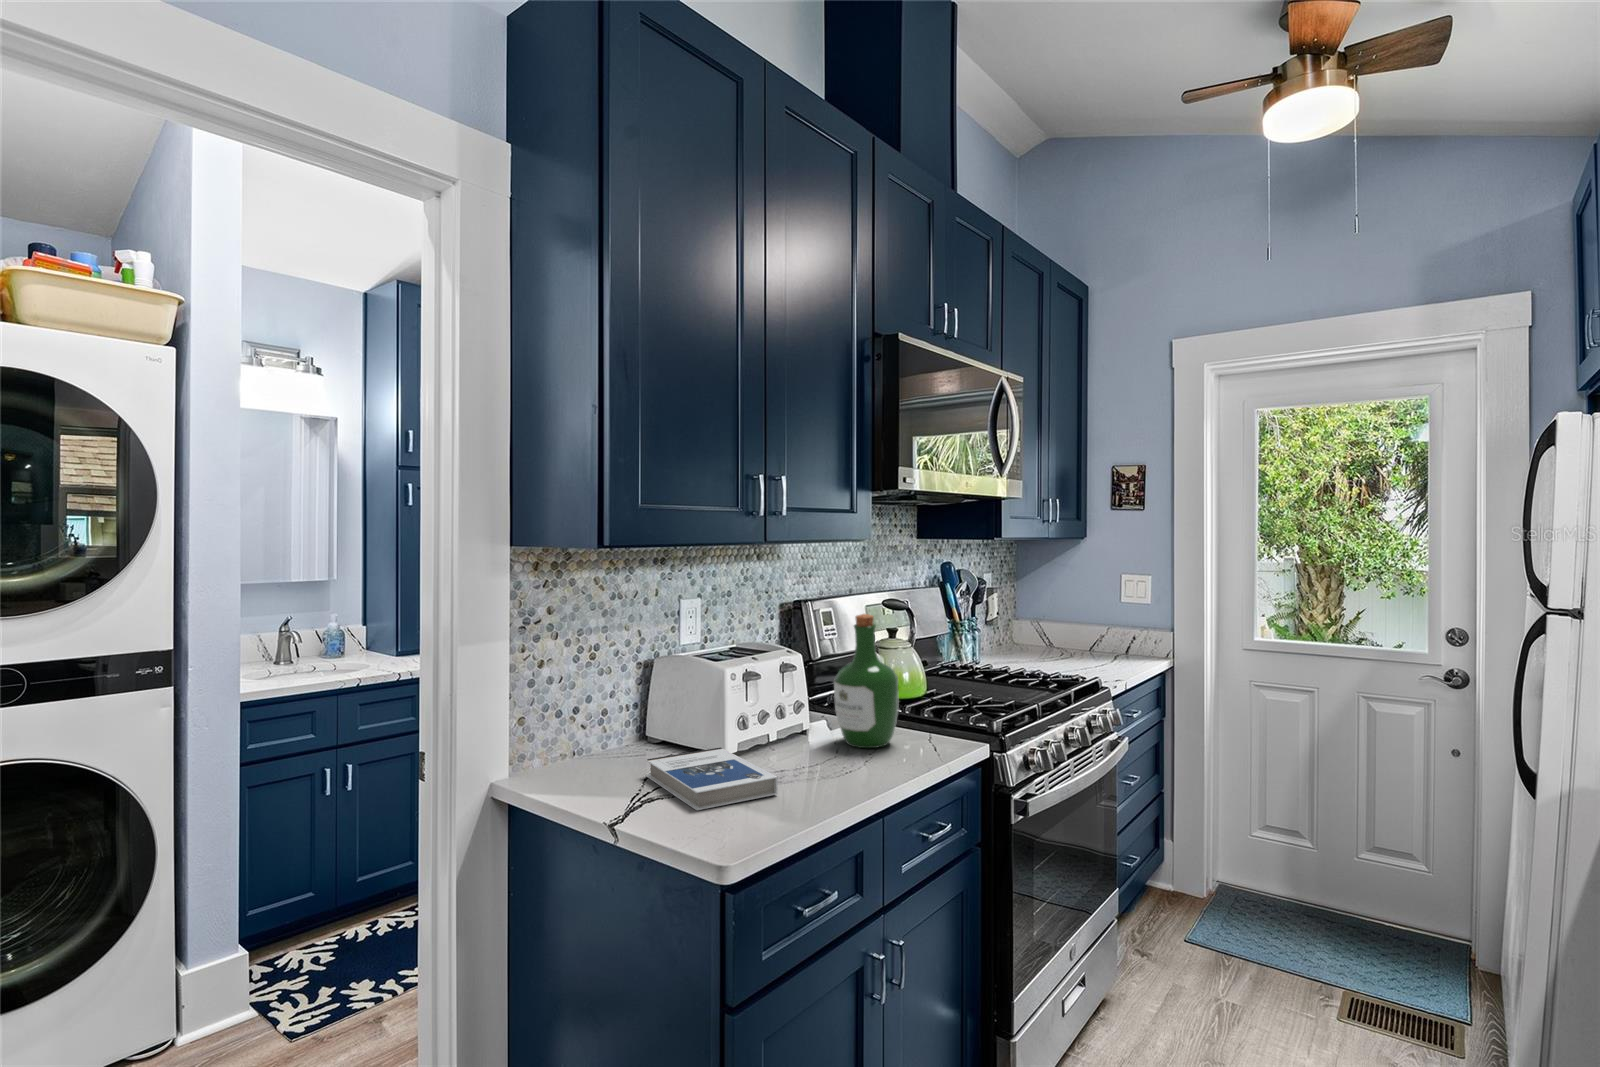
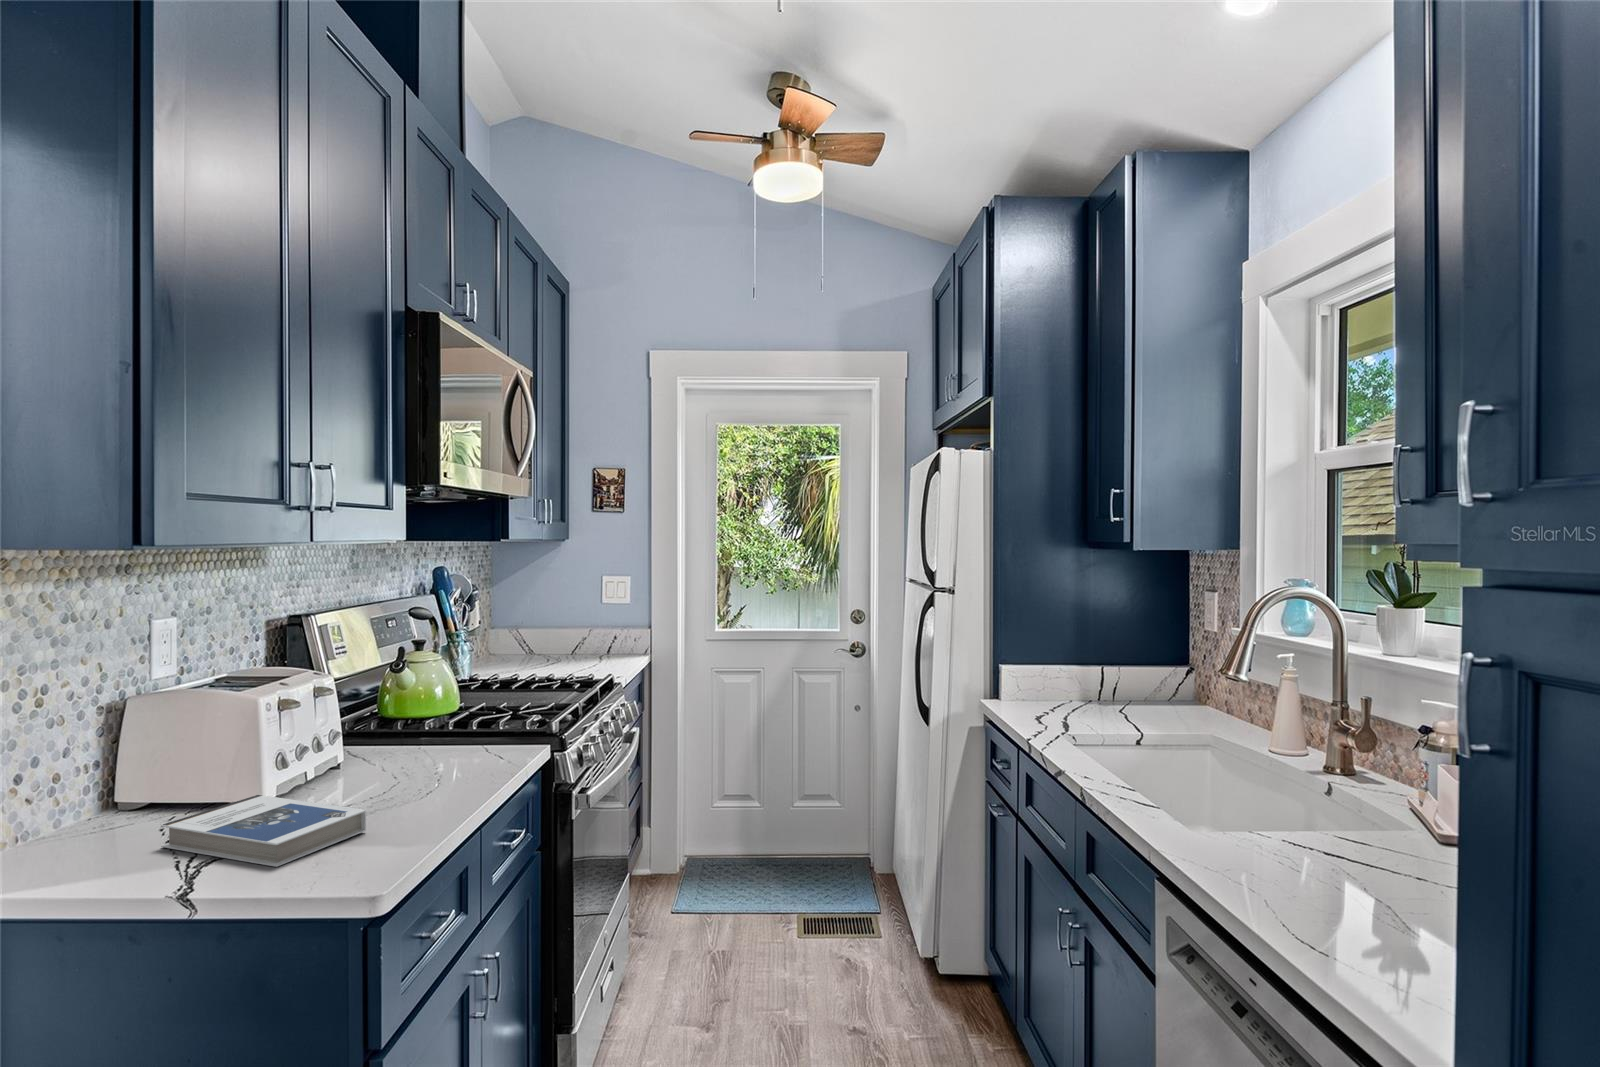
wine bottle: present [834,614,899,748] -> none [382,619,459,771]

